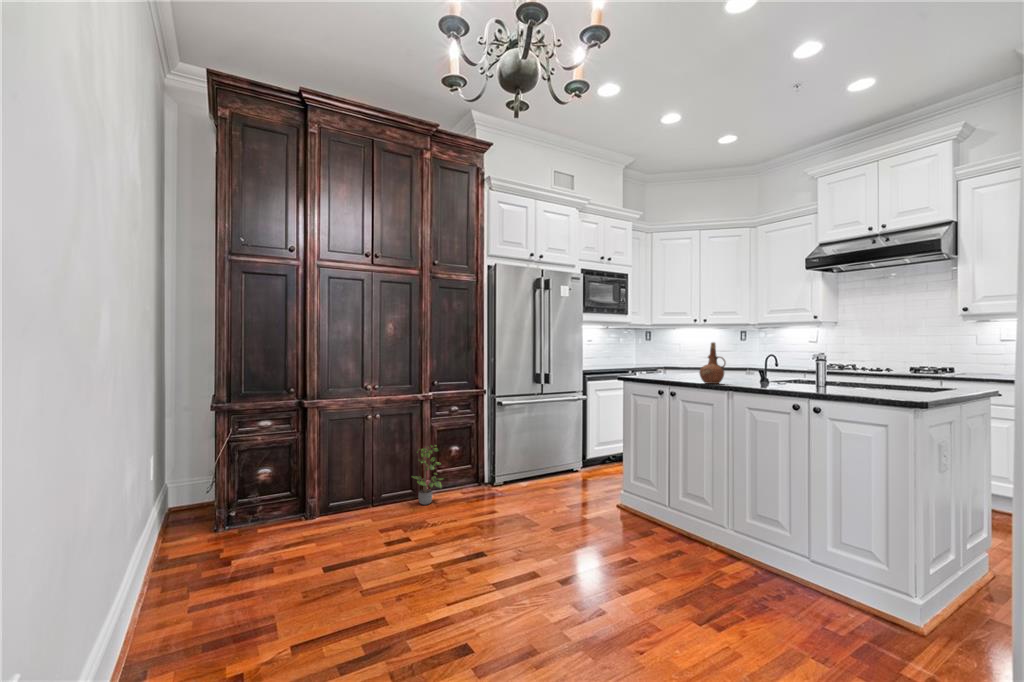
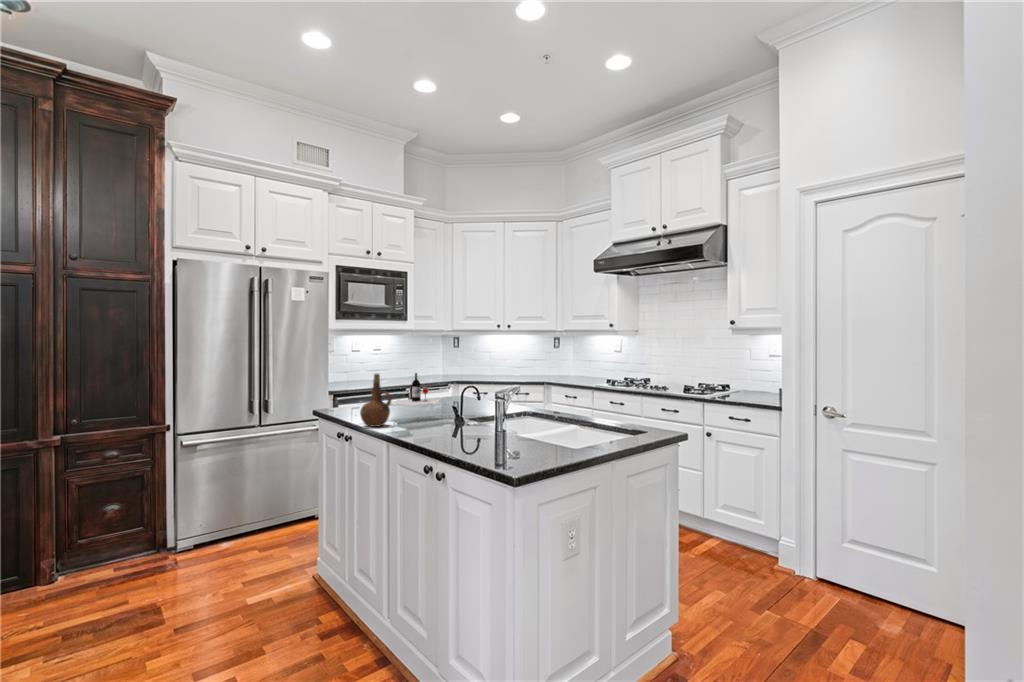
wine bottle: none [657,351,702,376] -> present [390,373,440,405]
potted plant: present [412,445,443,505] -> none [20,506,82,592]

